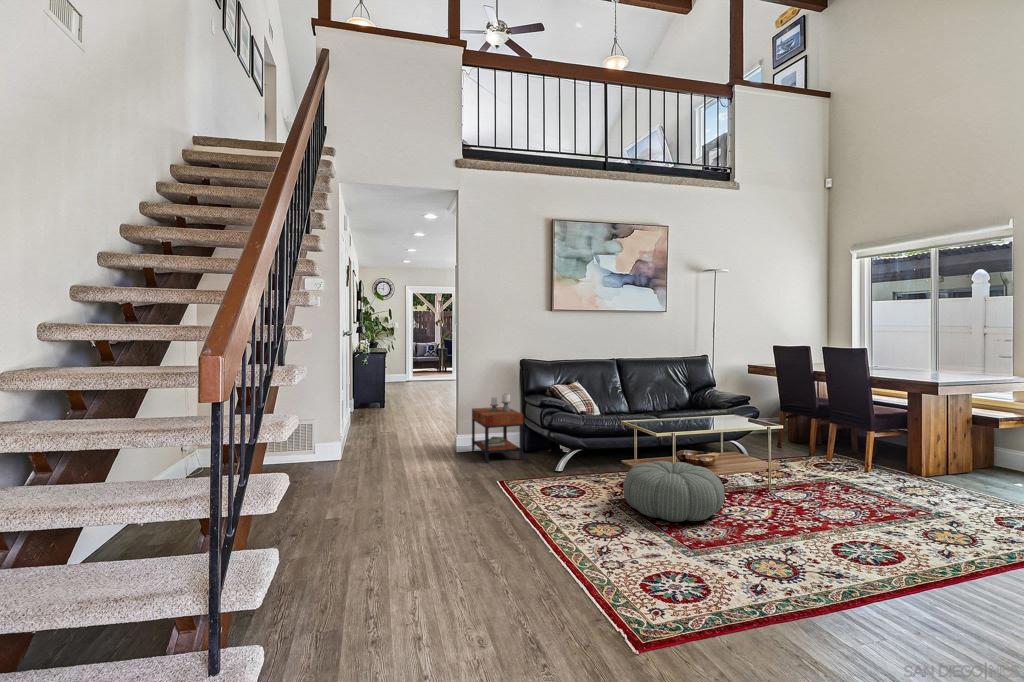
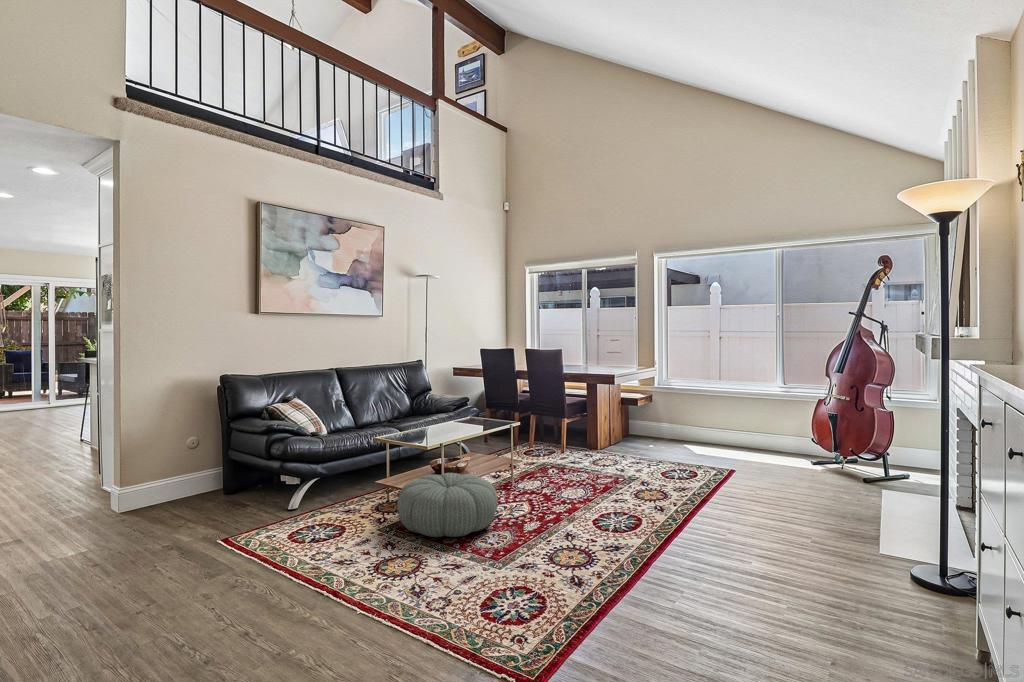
side table: present [472,394,523,463] -> none [150,419,236,515]

